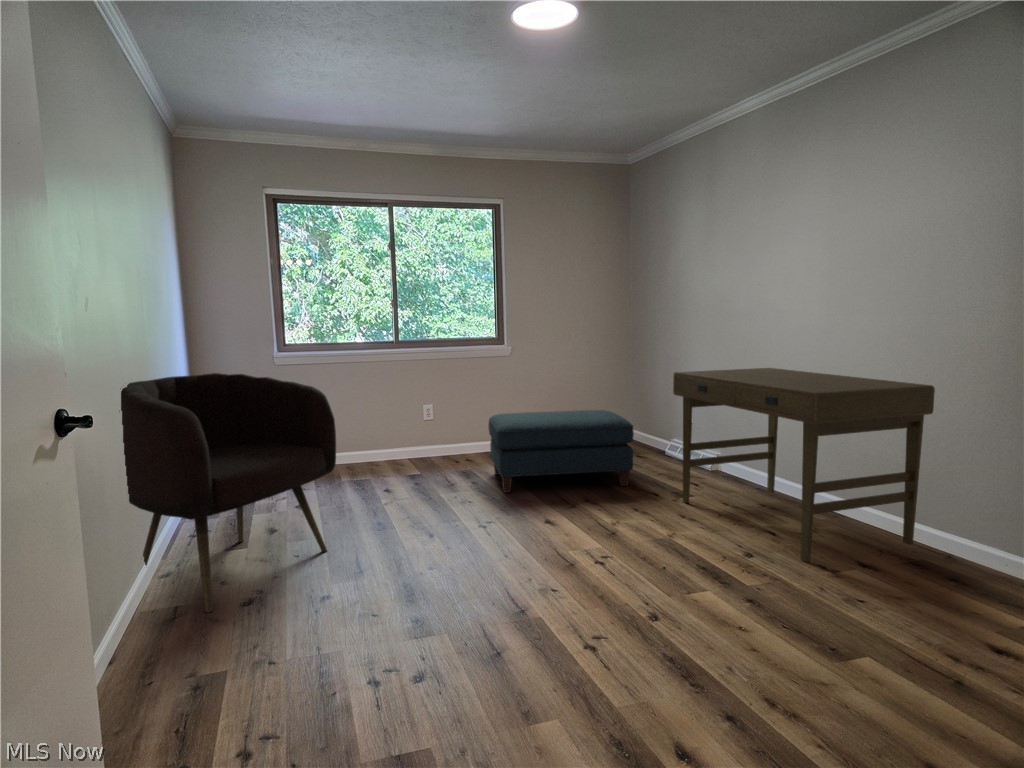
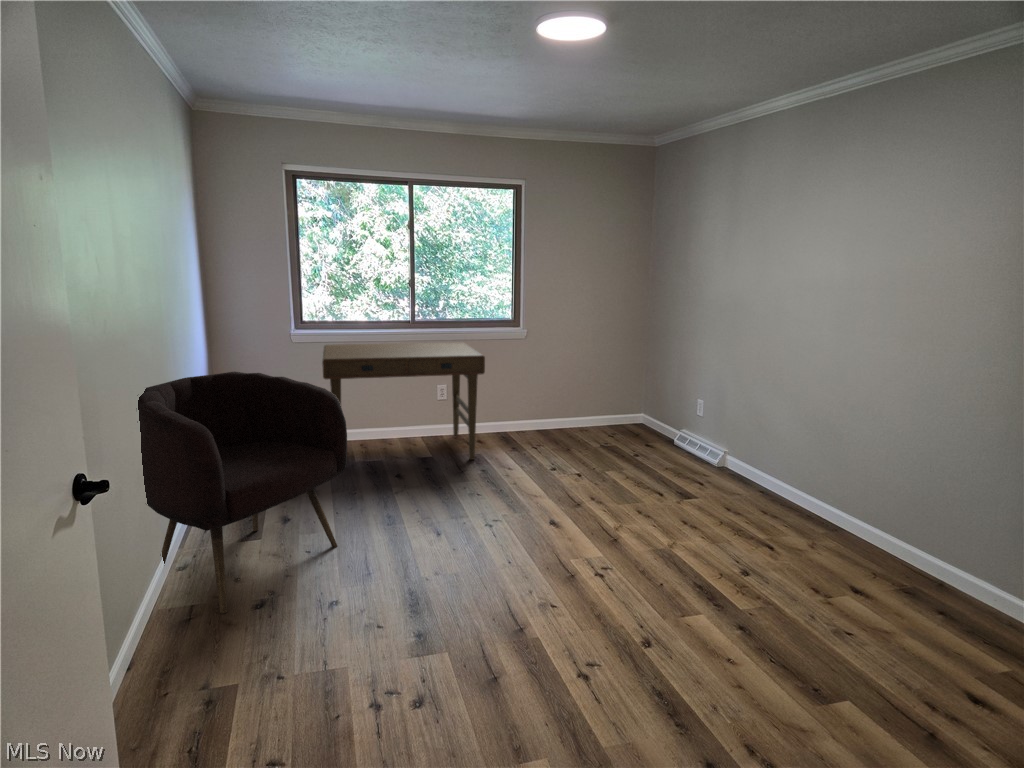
desk: present [673,368,935,562] -> present [322,342,485,460]
ottoman: present [488,410,634,492] -> none [499,402,642,484]

